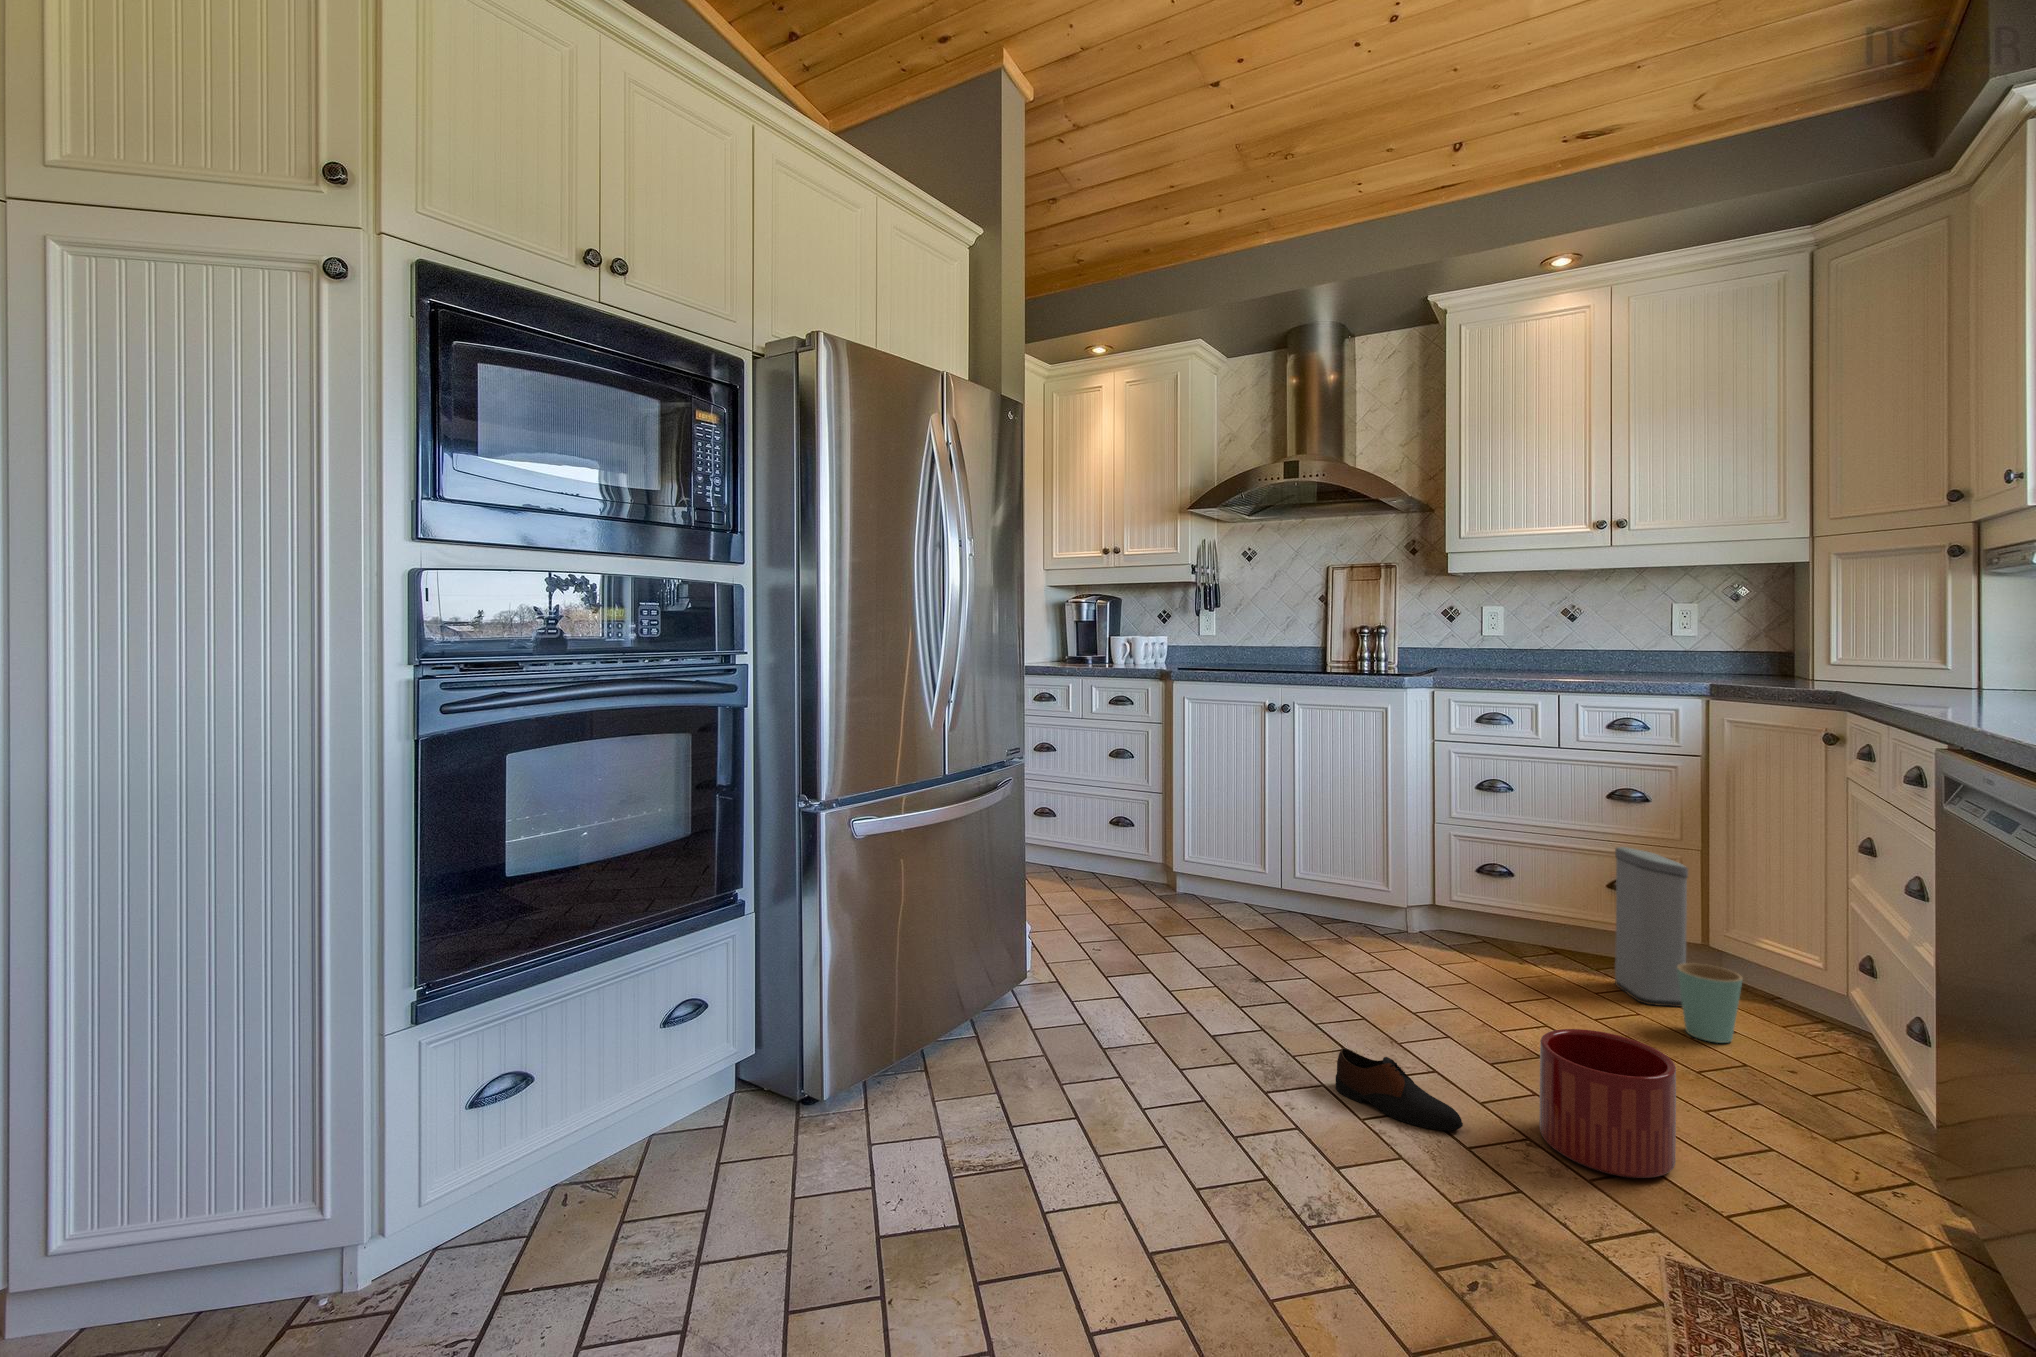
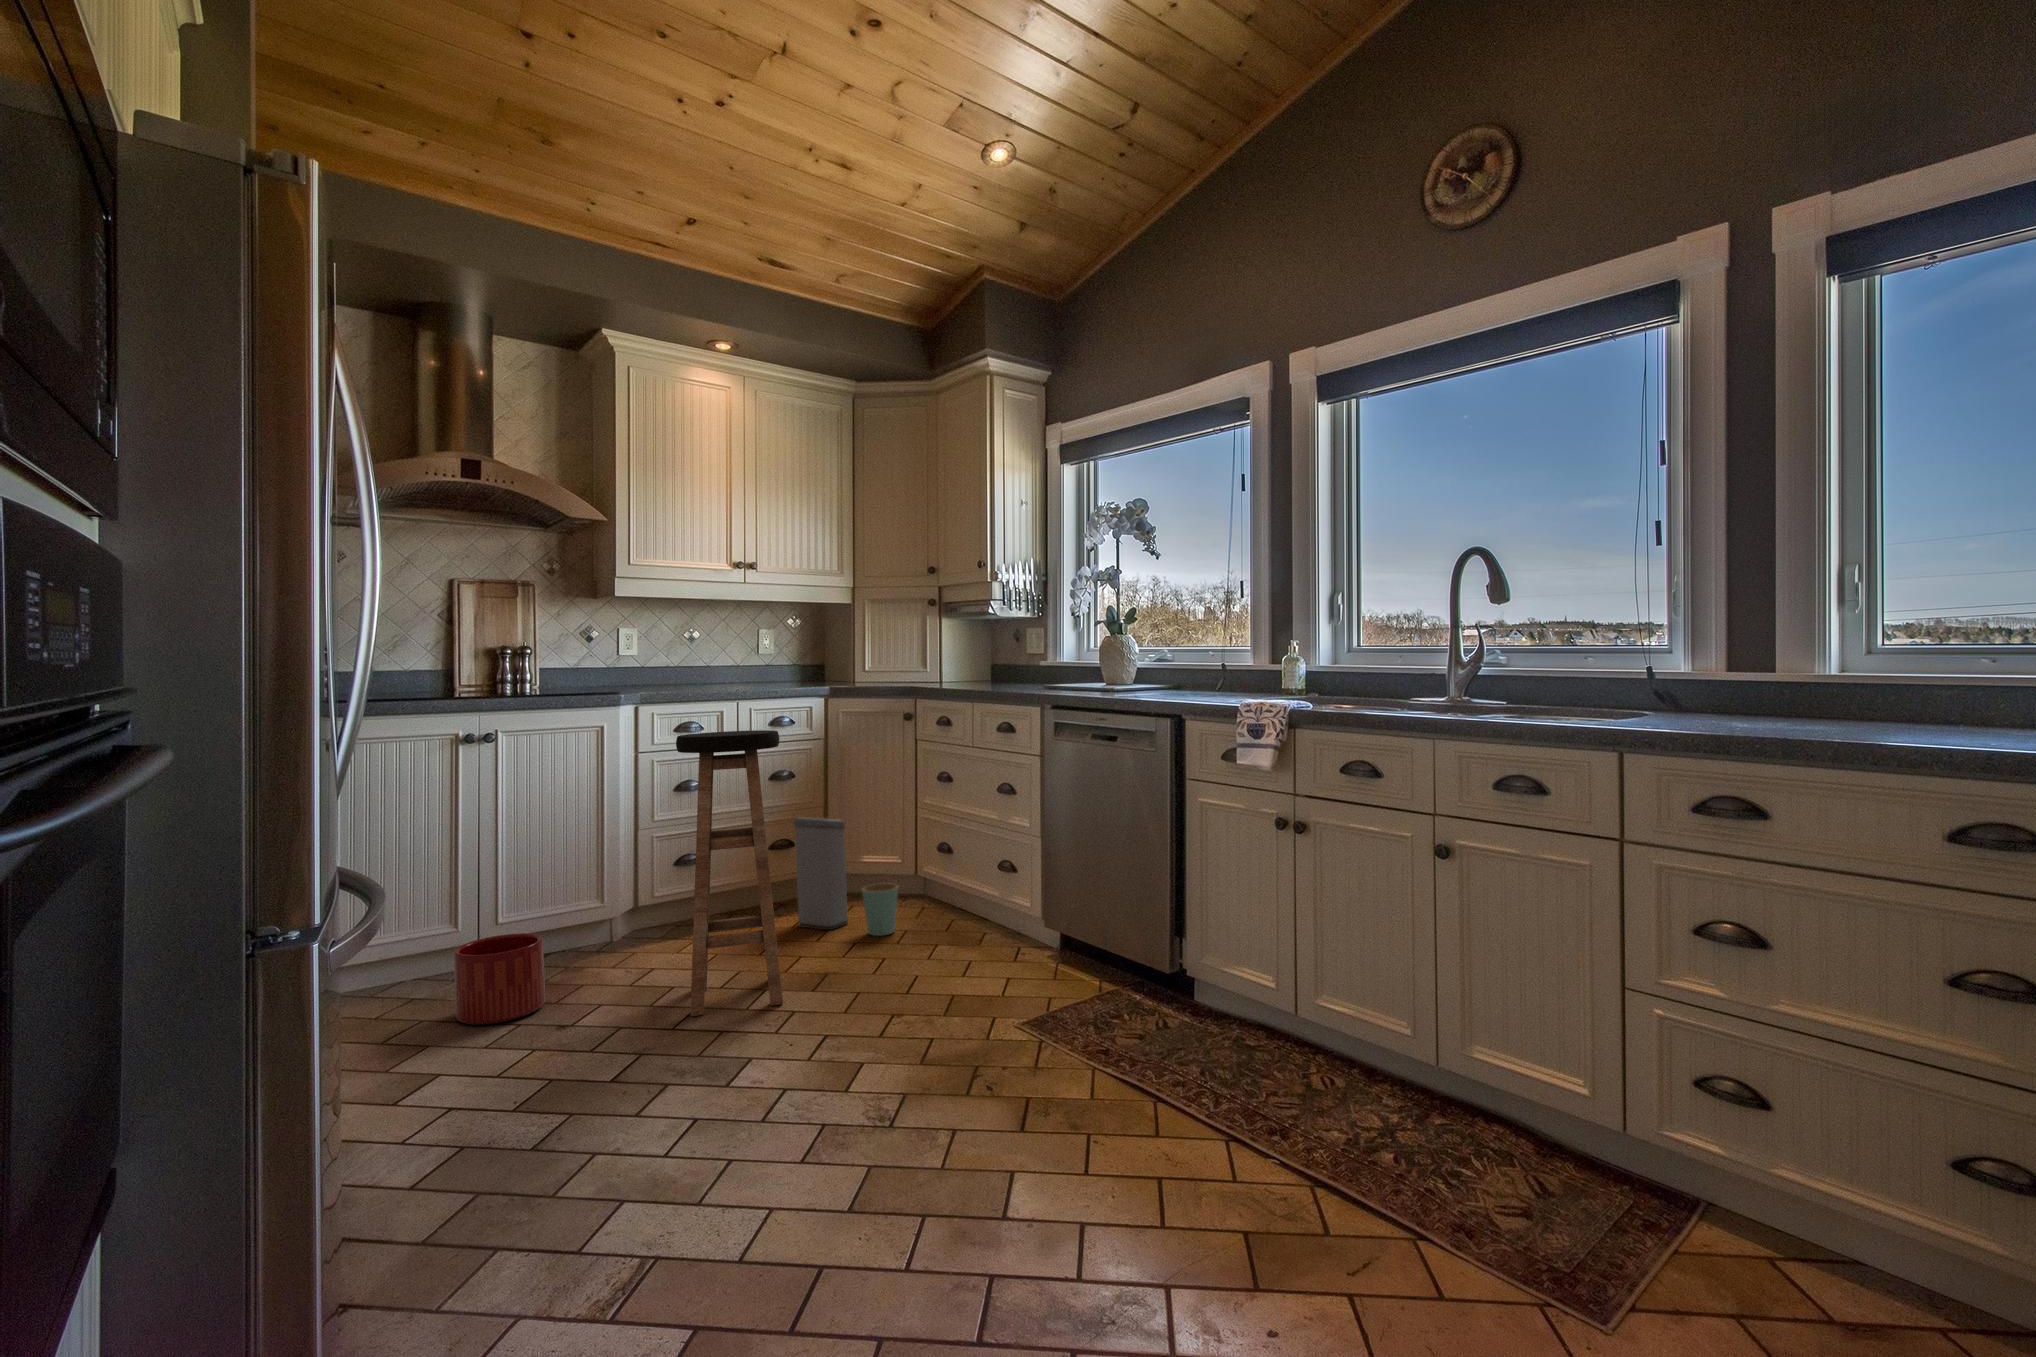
bar stool: none [1349,728,1487,1050] -> present [676,730,783,1016]
planter: present [1539,1029,1676,1178] -> present [454,933,545,1025]
shoe: present [1336,1048,1463,1130] -> none [764,1007,873,1058]

